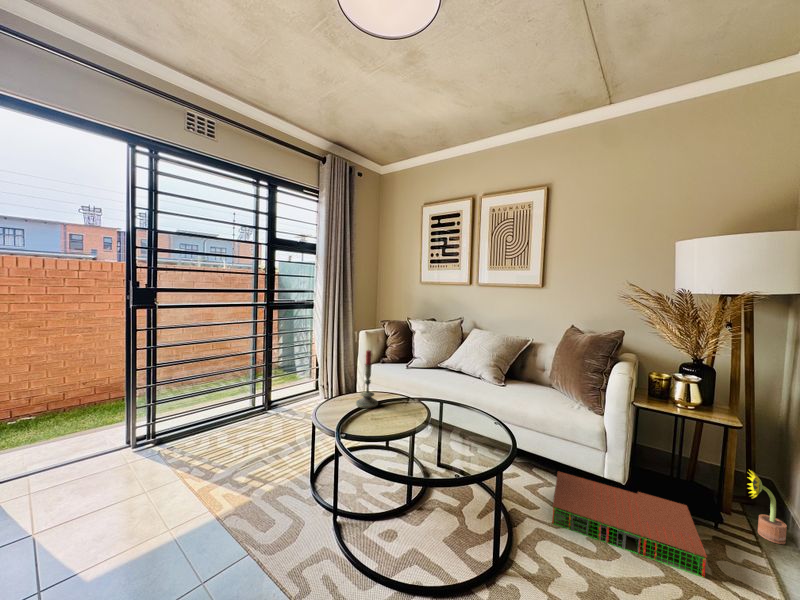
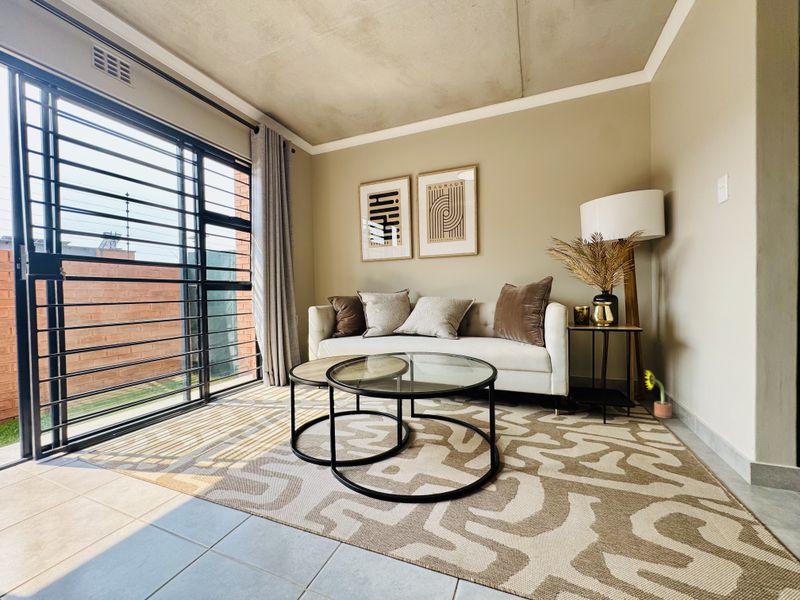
candle: present [356,350,378,408] -> none [330,308,353,366]
storage bin: present [552,472,707,577] -> none [517,399,634,443]

